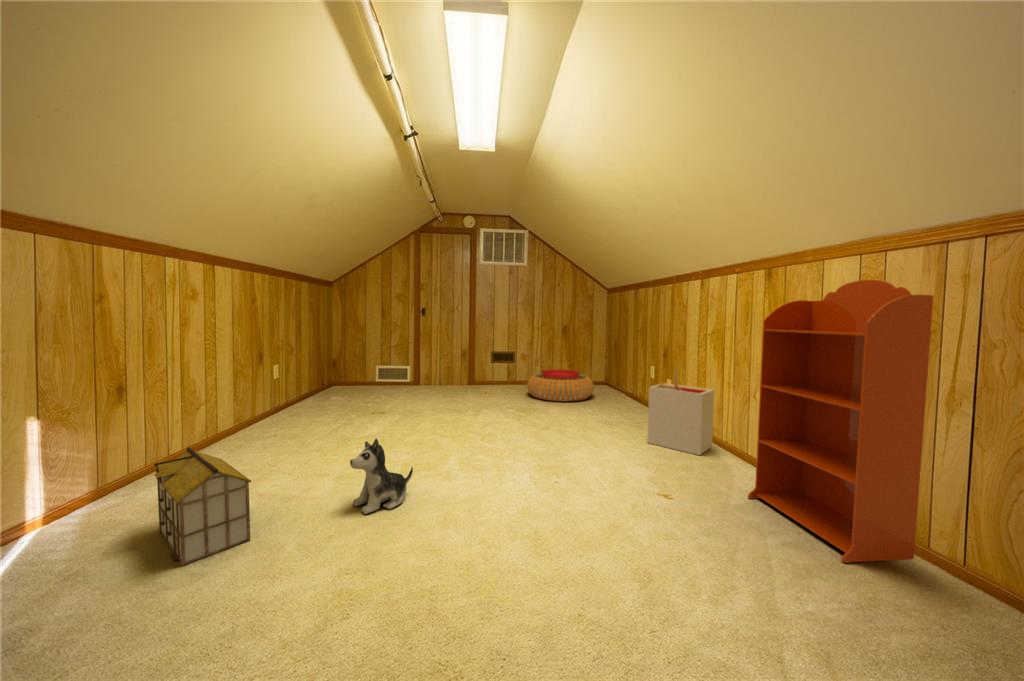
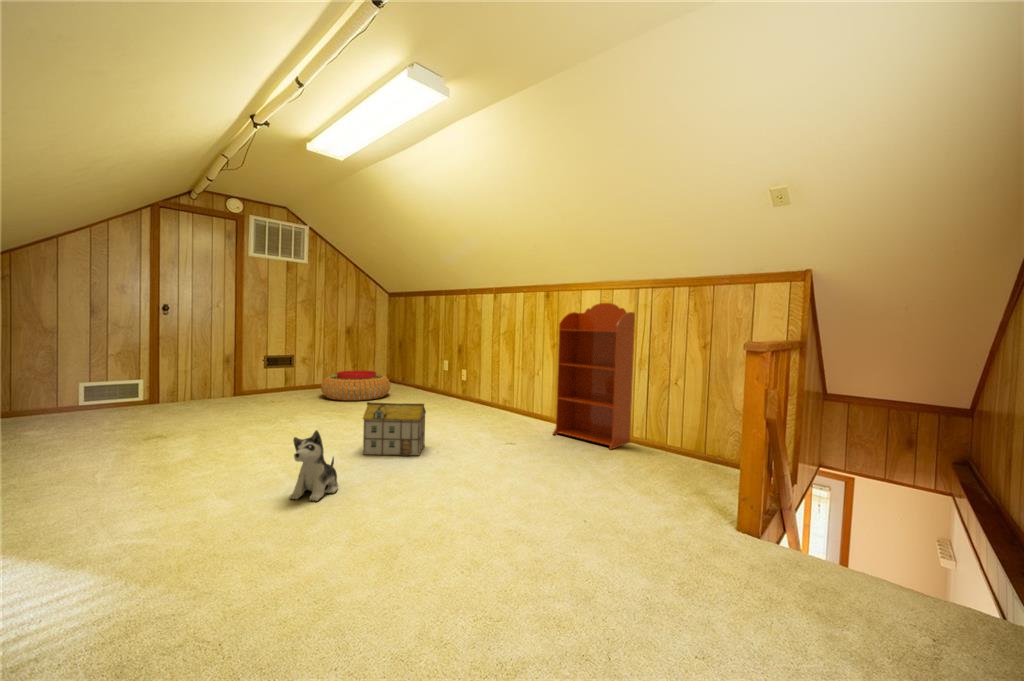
storage bin: present [647,369,714,455] -> none [470,360,511,420]
toy house: present [154,447,251,566] -> present [363,402,426,456]

